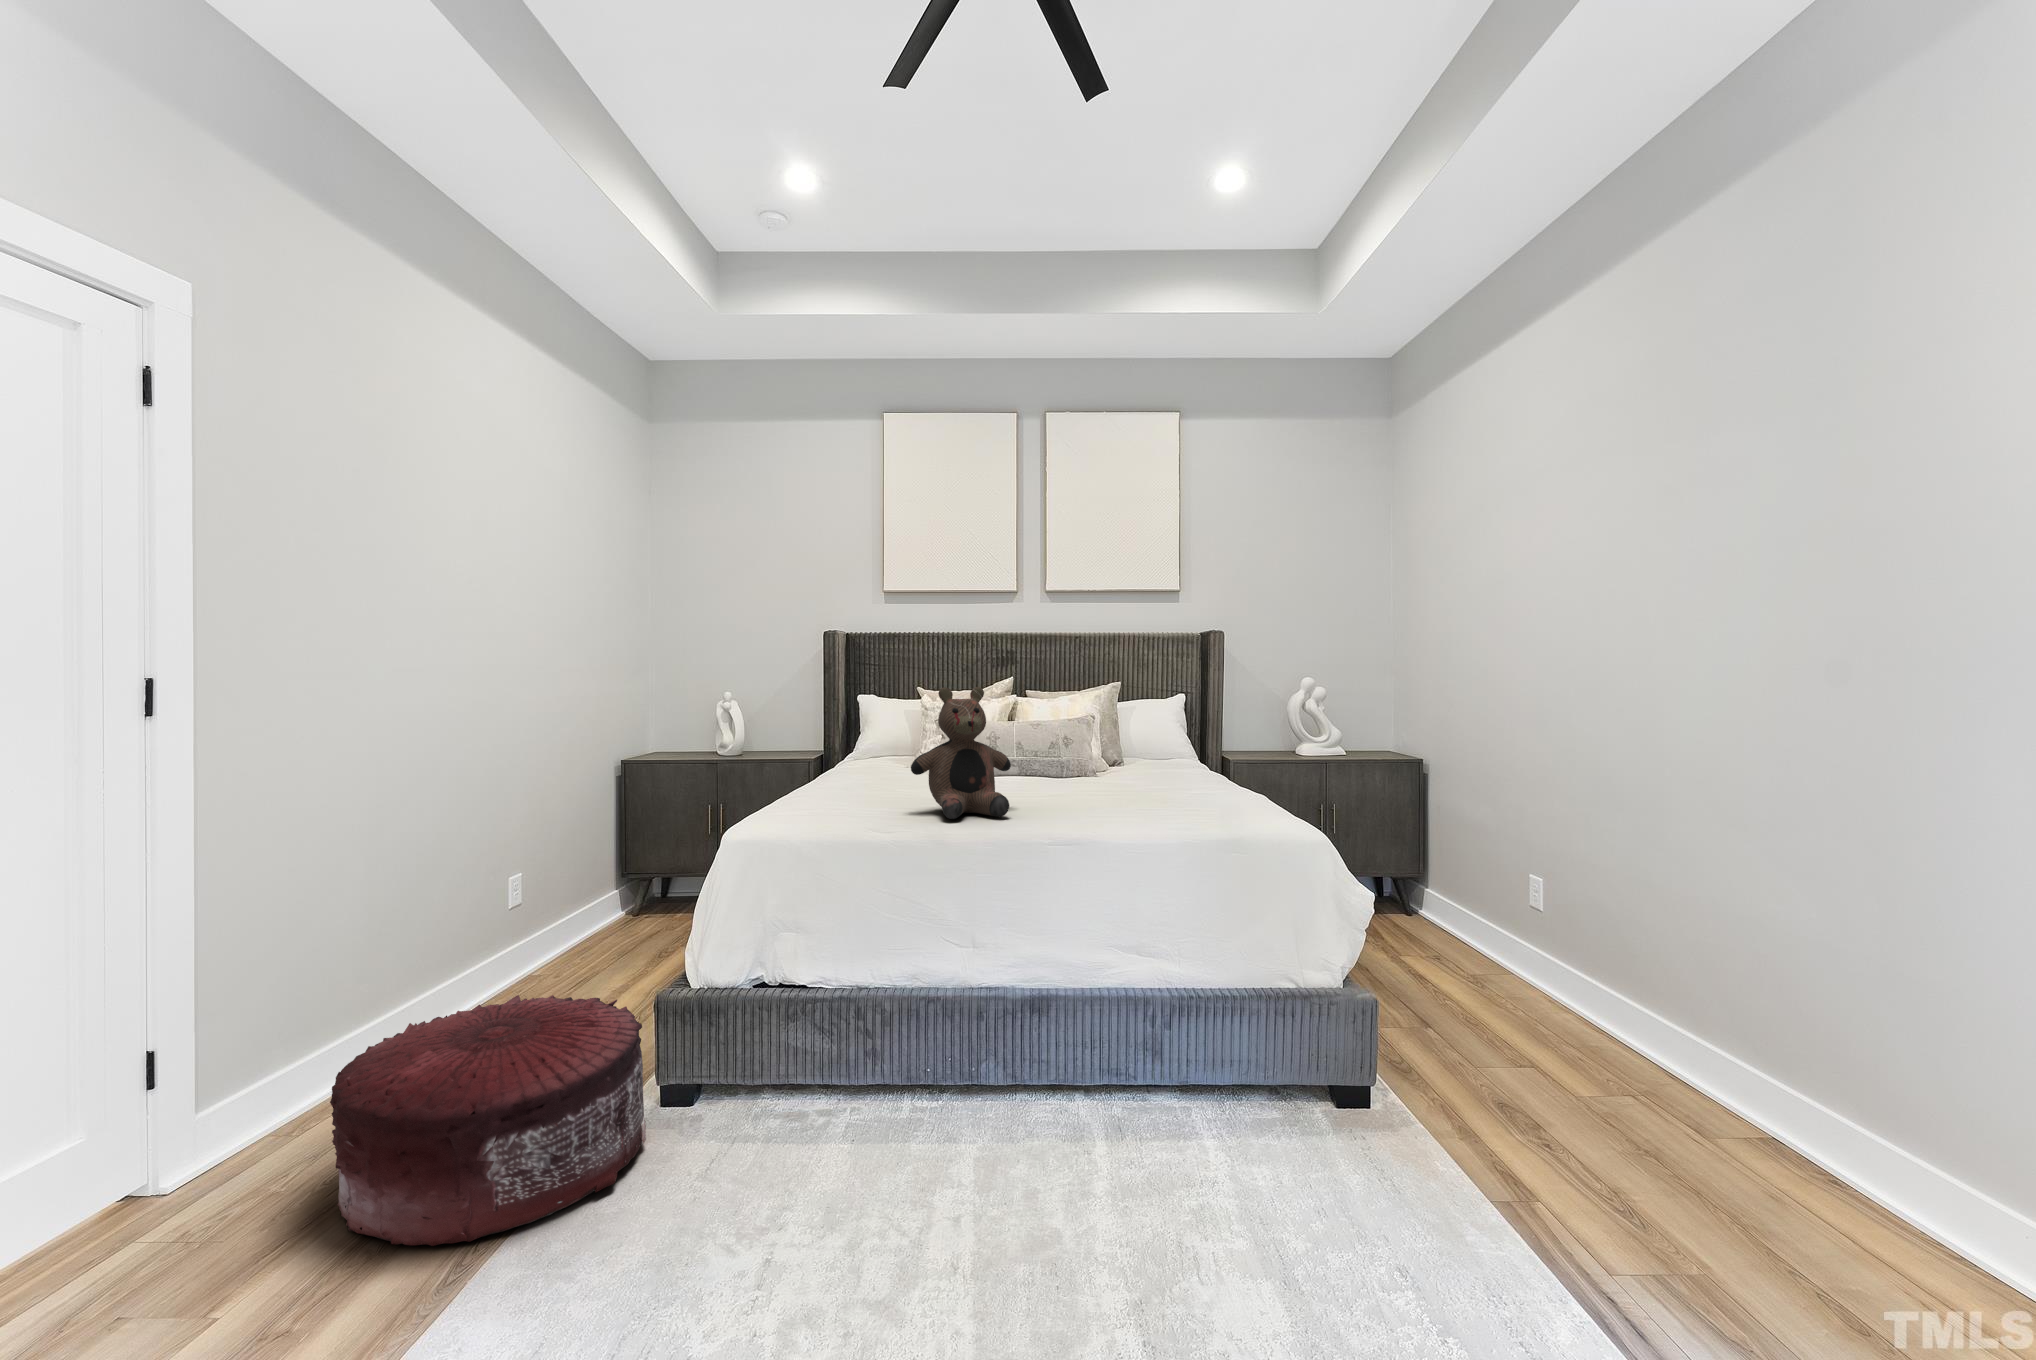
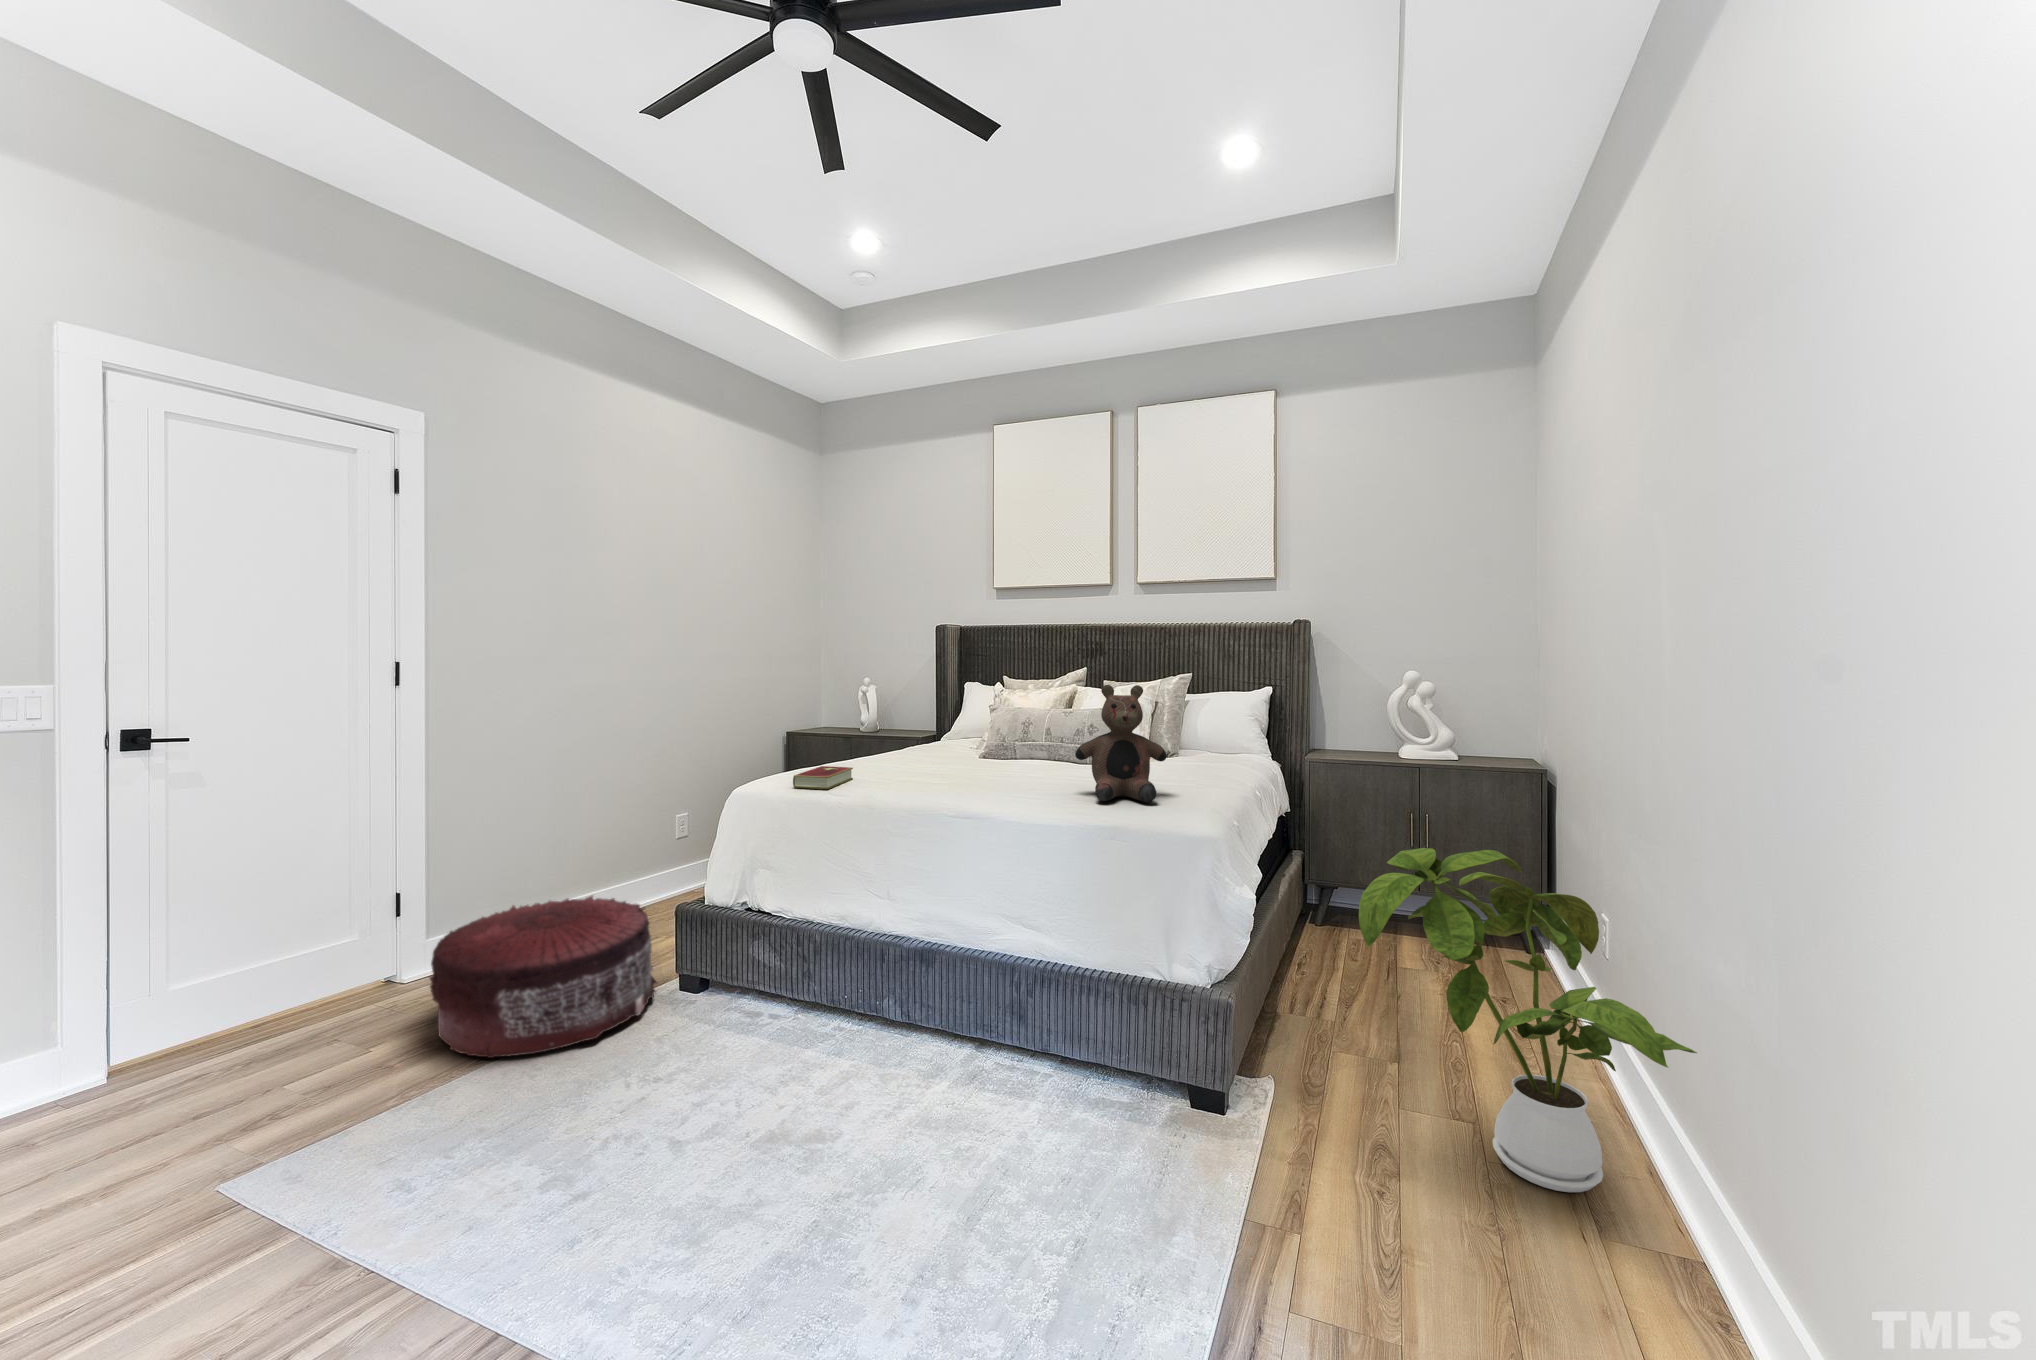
teddy bear: present [911,687,1011,819] -> present [1075,685,1167,802]
hardcover book: none [810,796,858,823] -> present [793,766,853,789]
house plant: none [1489,819,1815,1119] -> present [1359,848,1697,1192]

